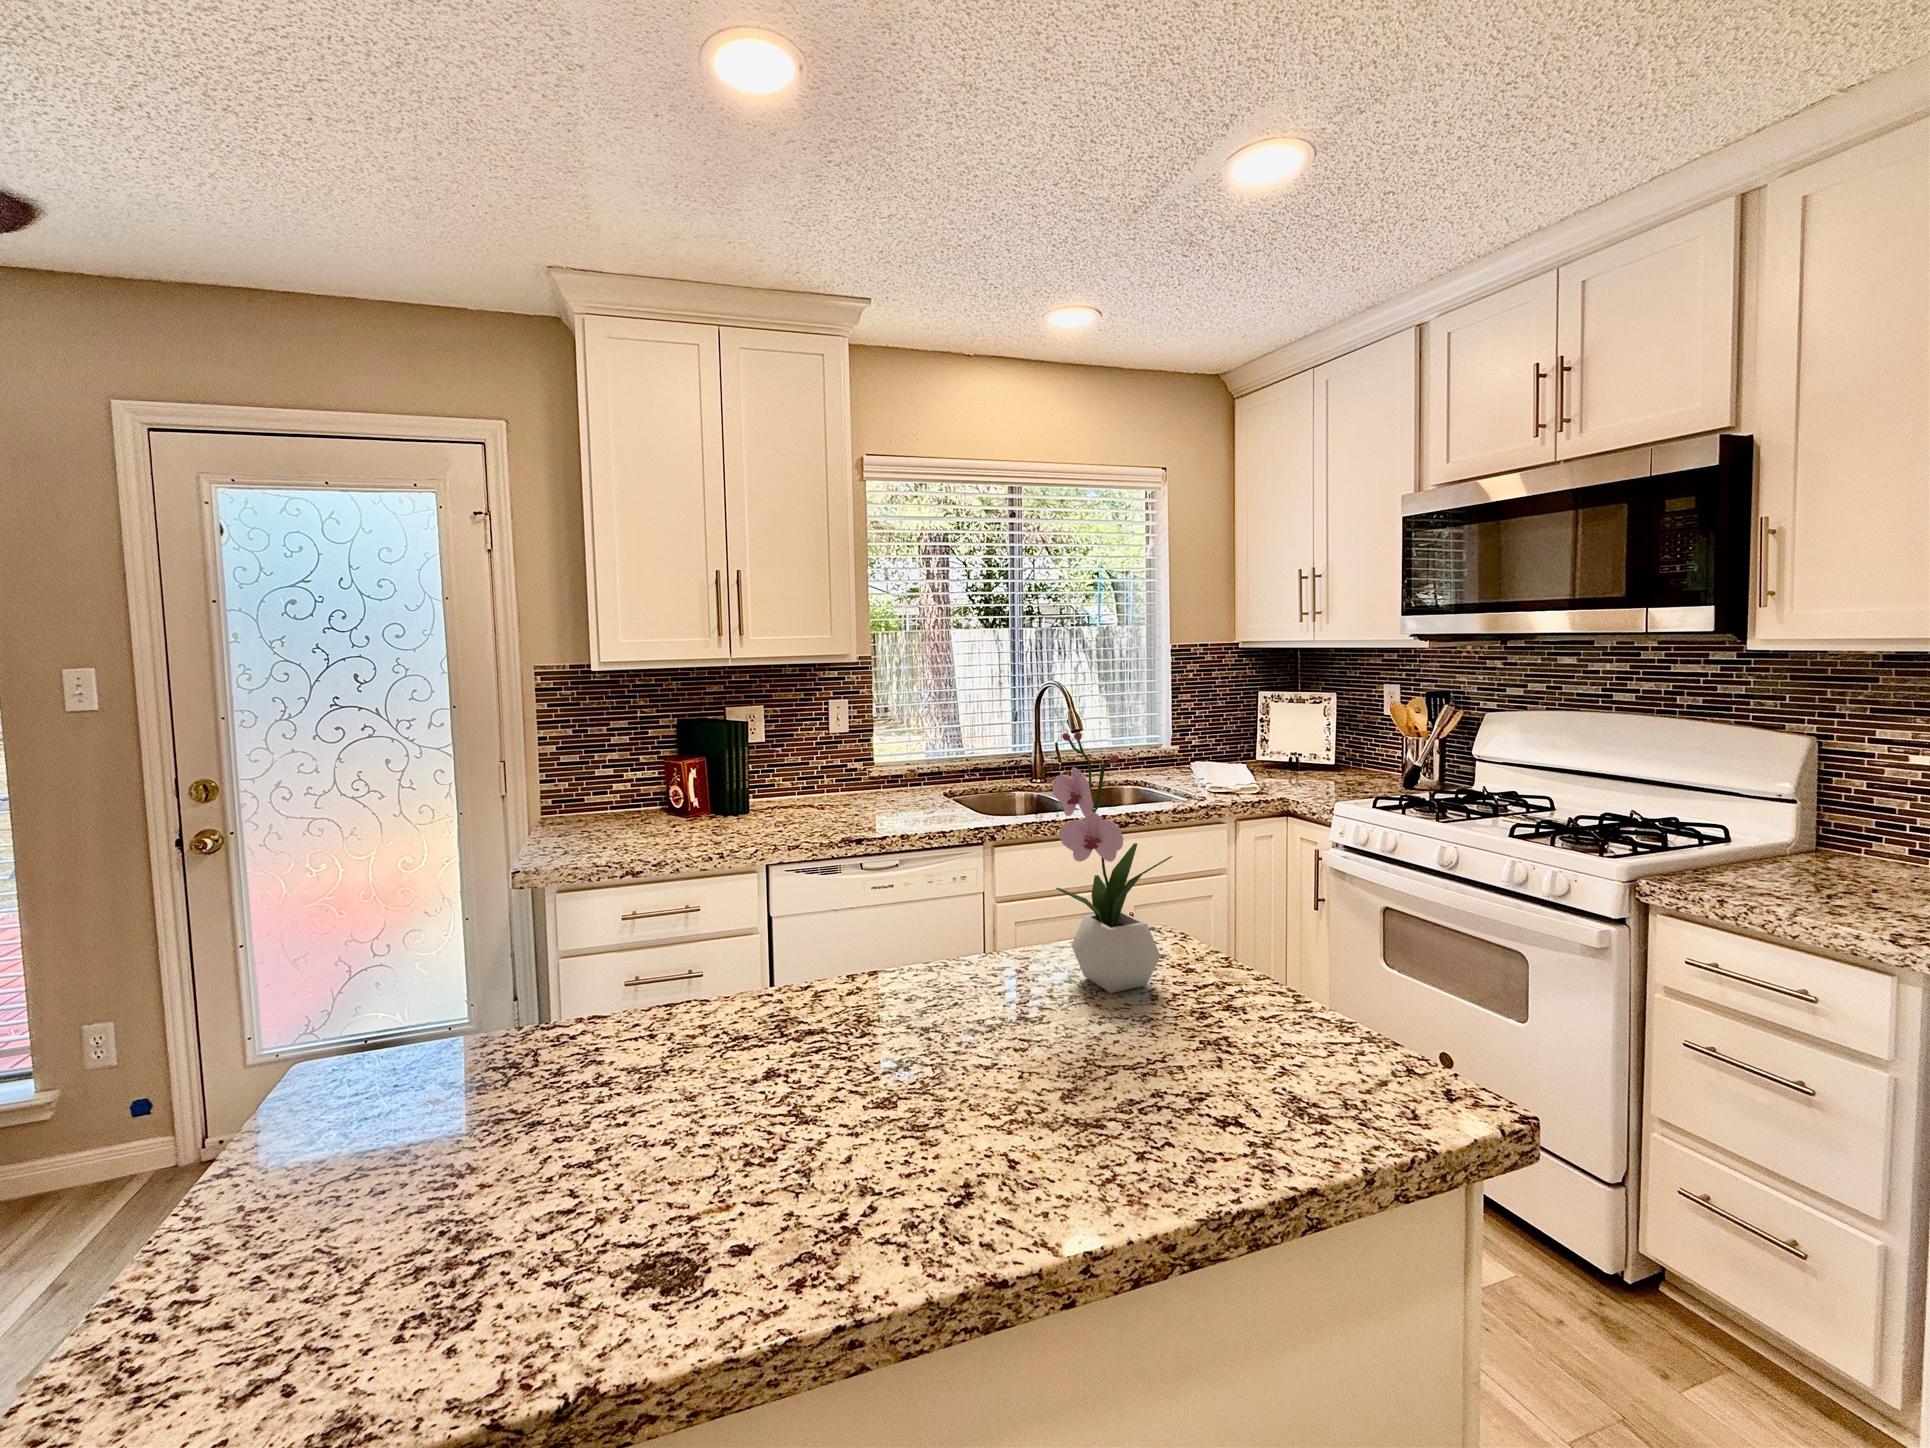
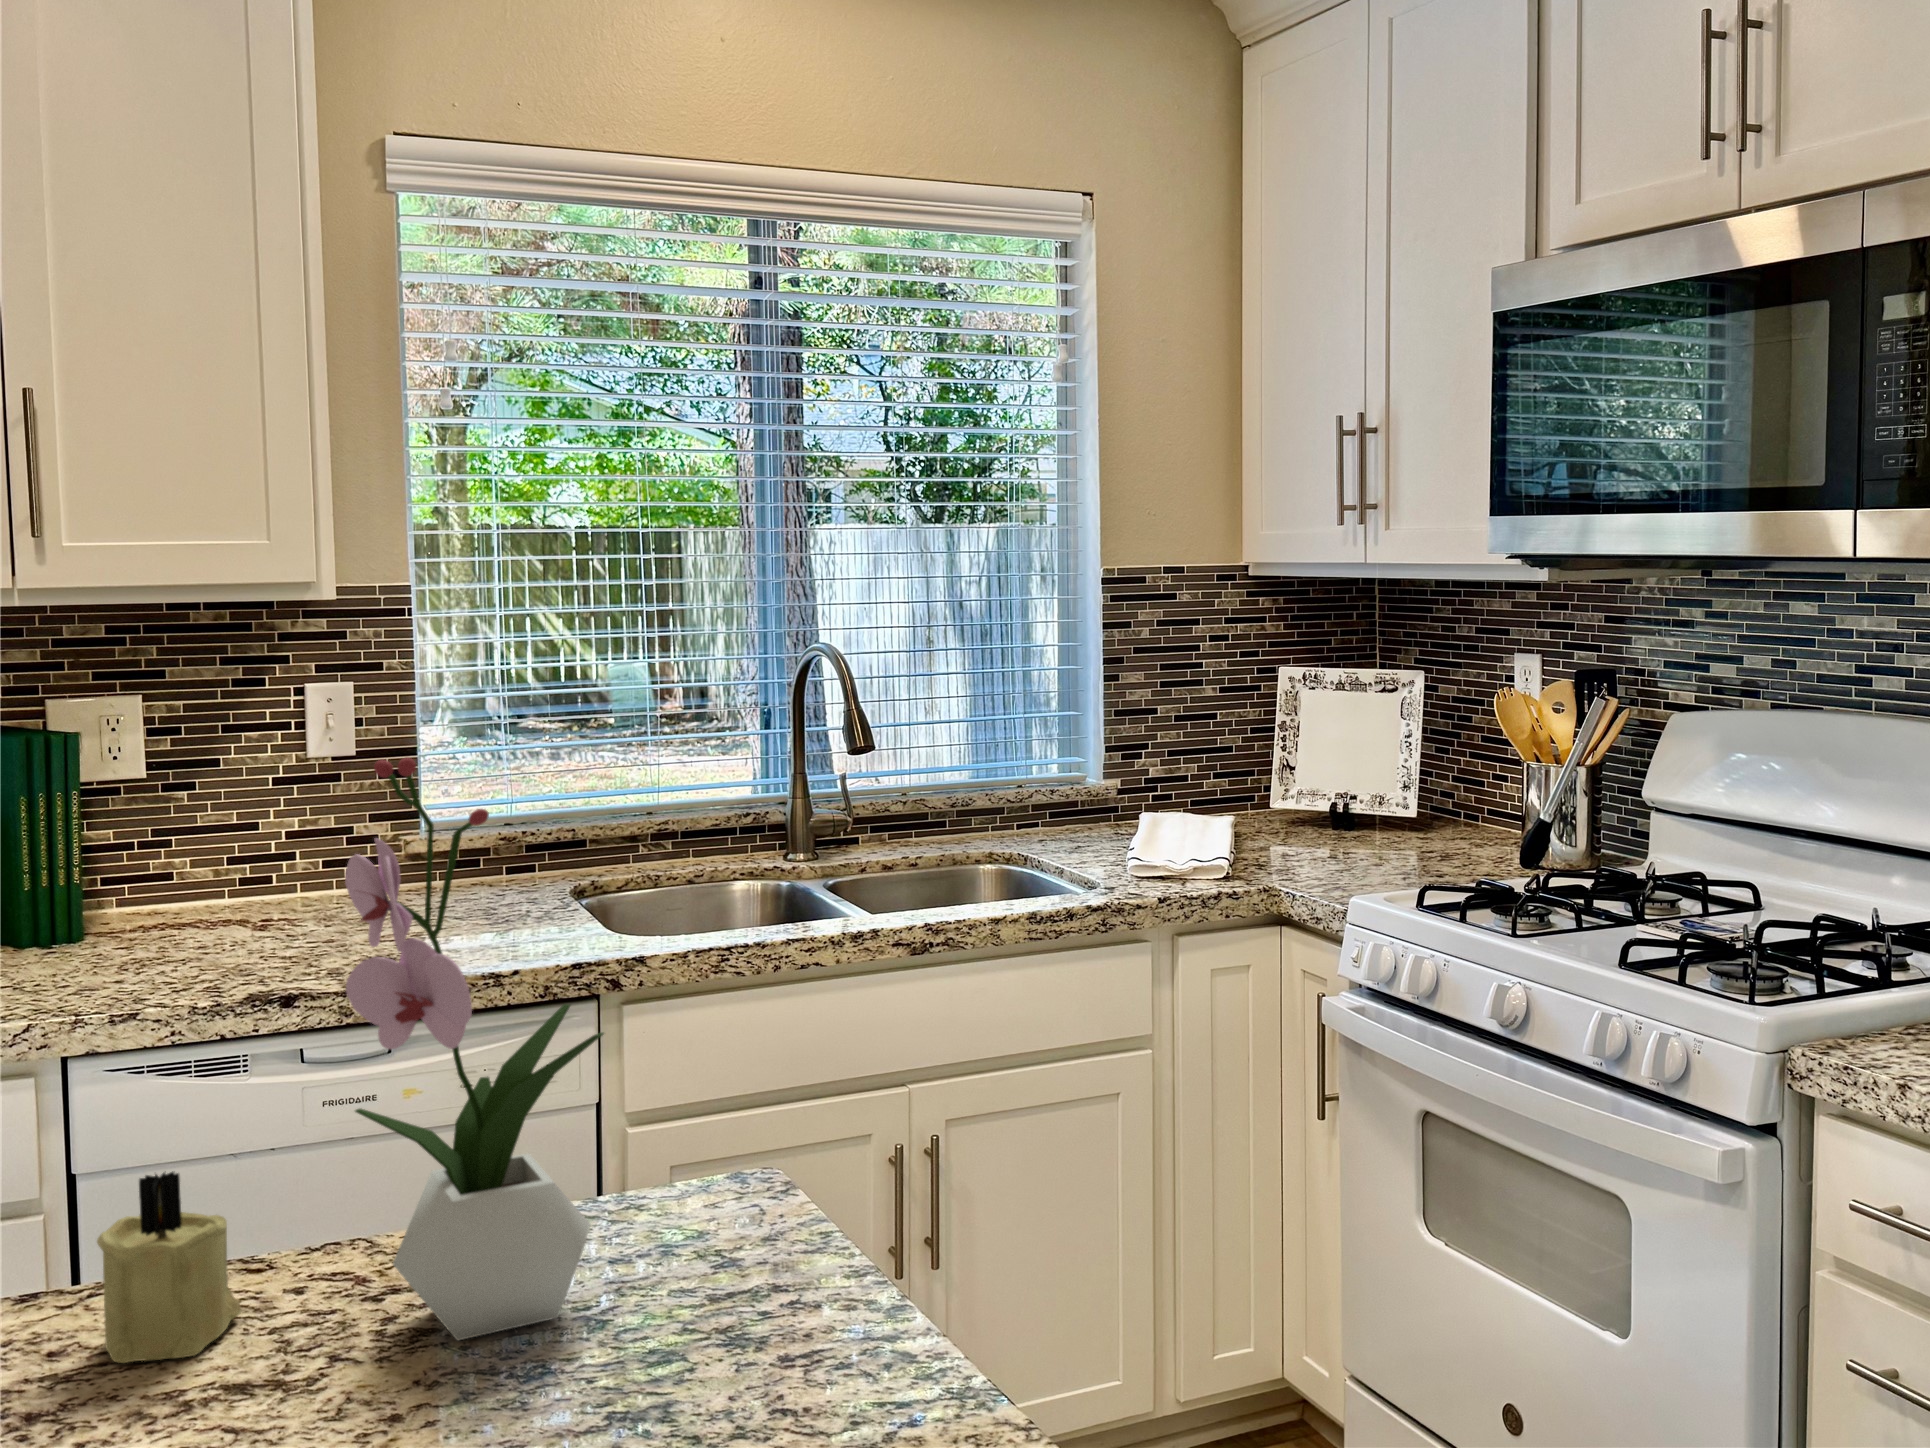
candle: none [950,913,1002,996] -> present [97,1171,241,1363]

